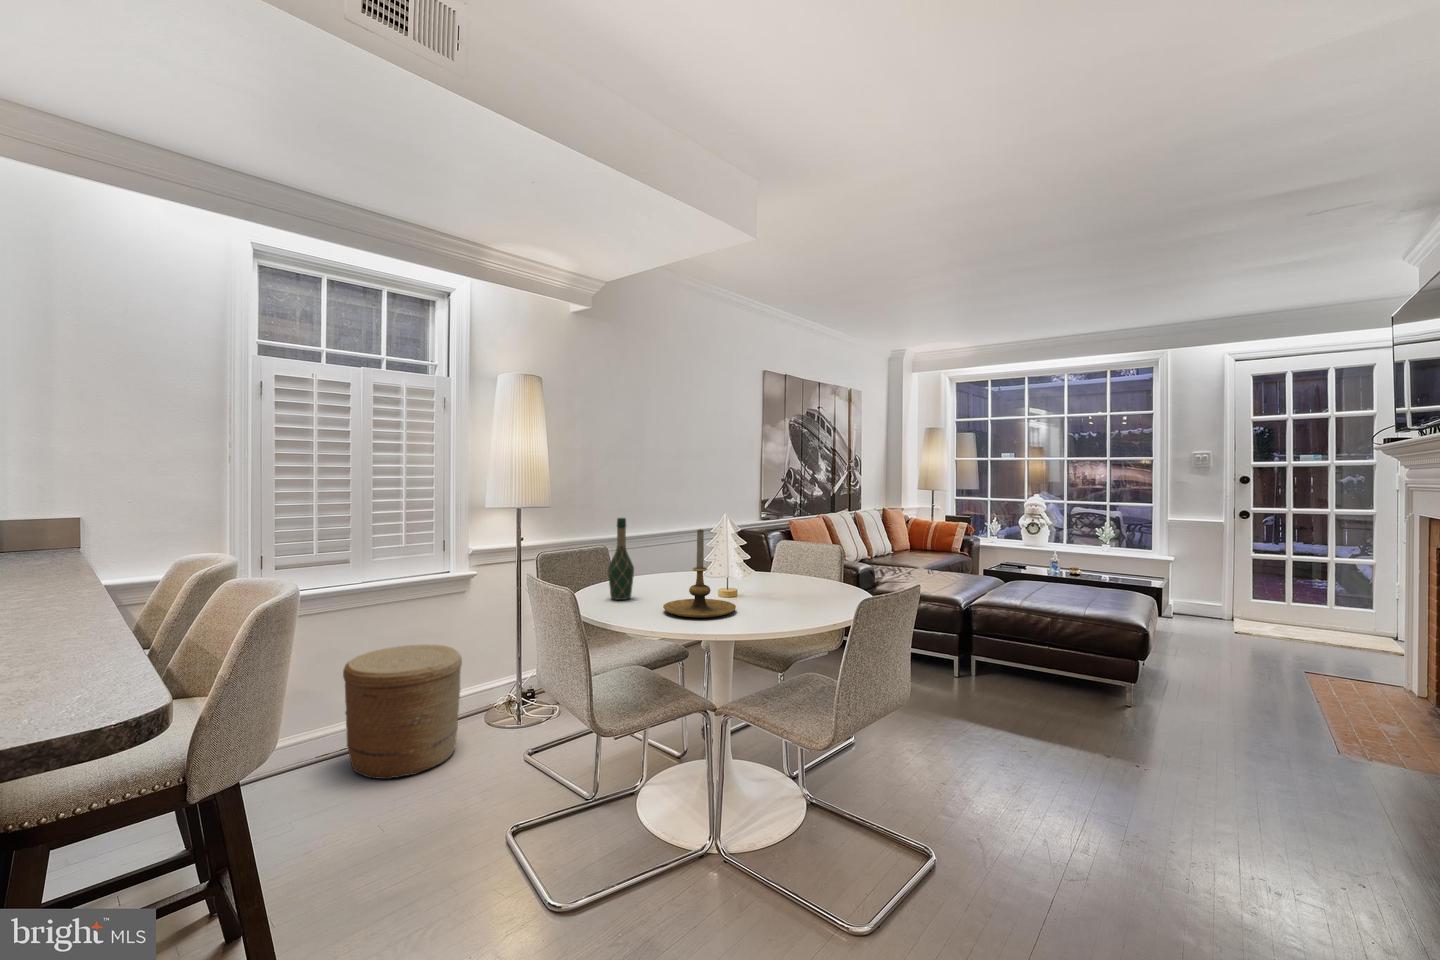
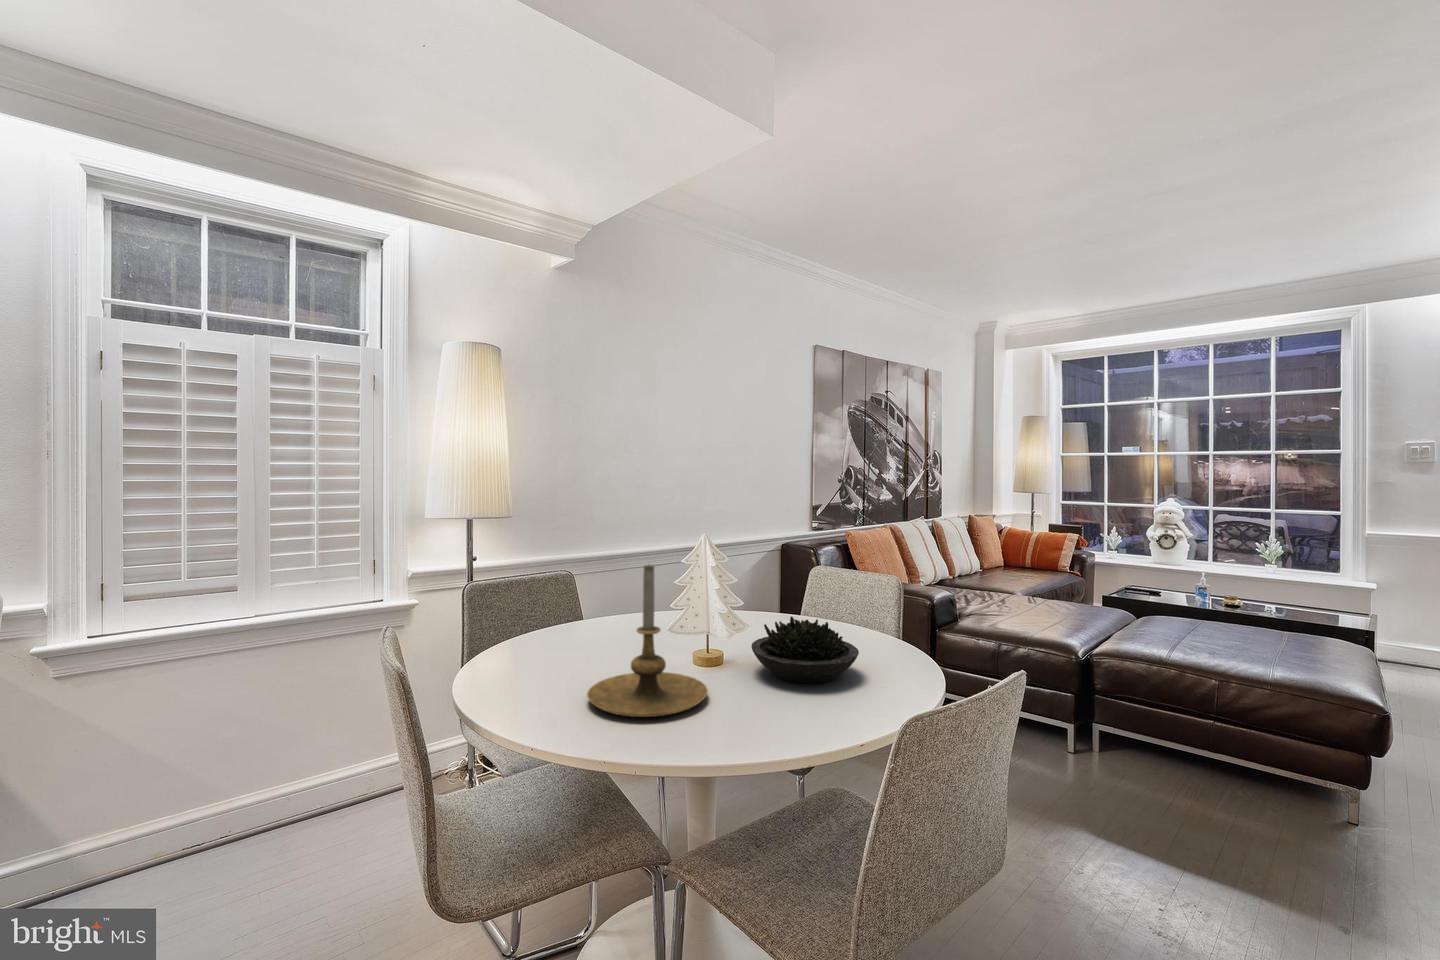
wine bottle: present [608,518,634,600] -> none [527,541,568,667]
succulent plant: none [755,564,822,603] -> present [751,617,859,683]
woven basket: present [343,645,462,779] -> none [201,700,373,898]

